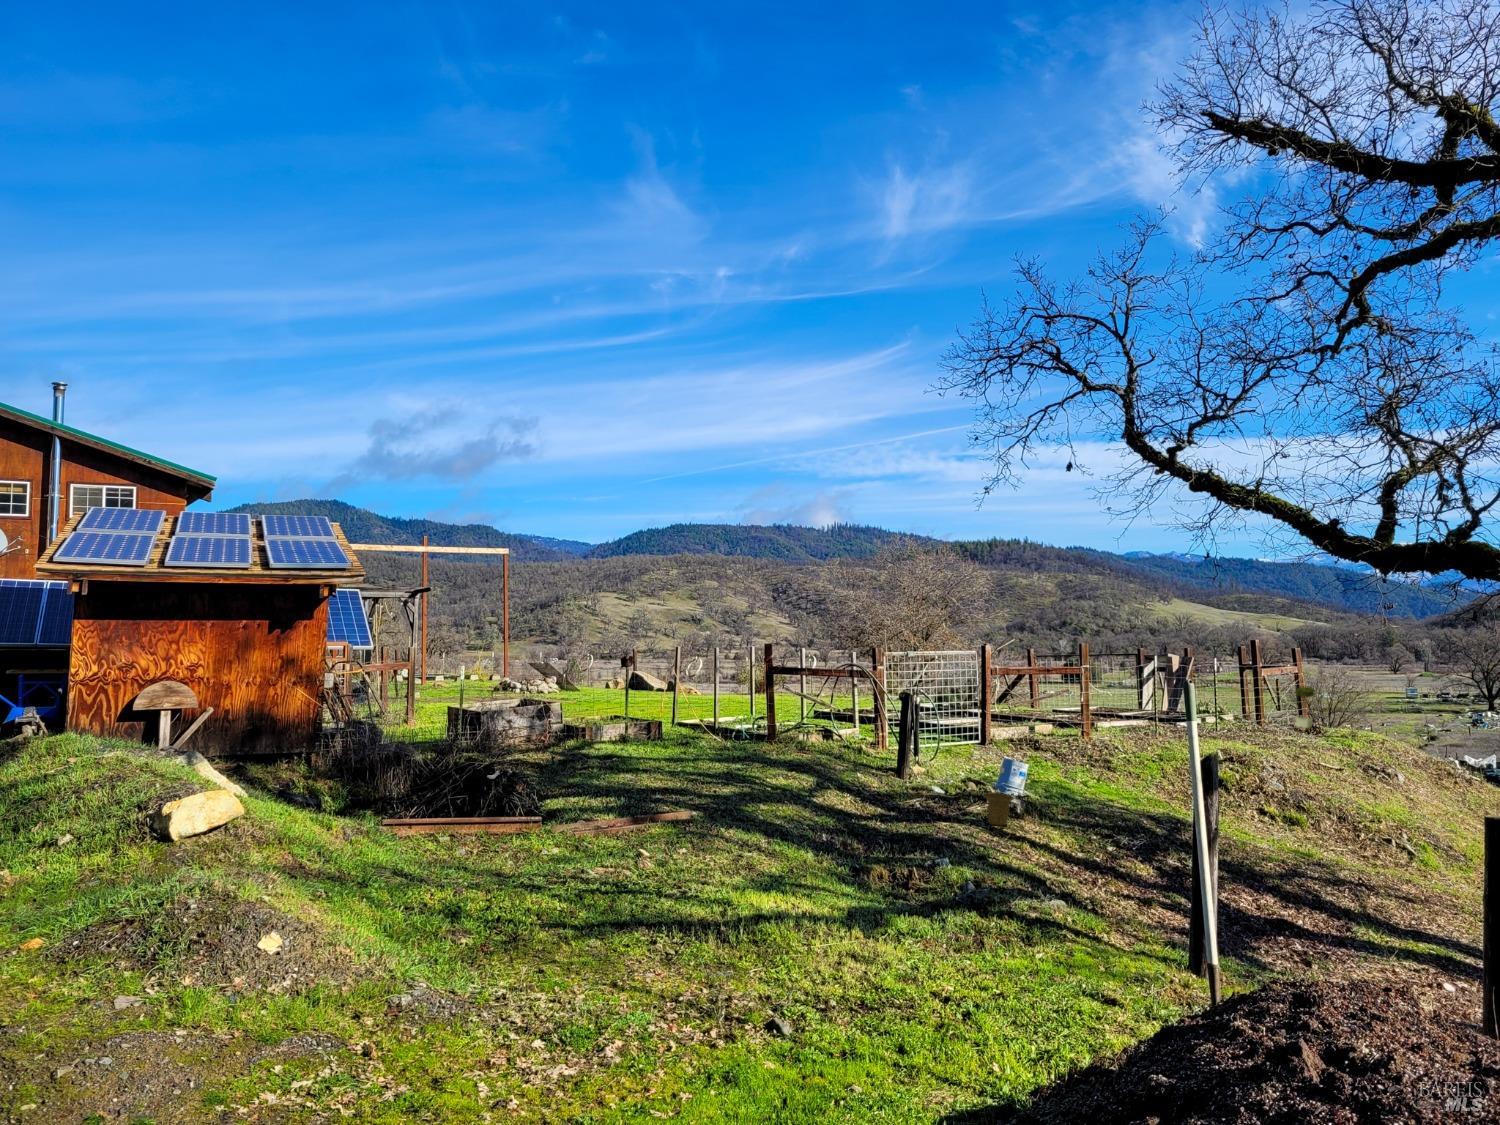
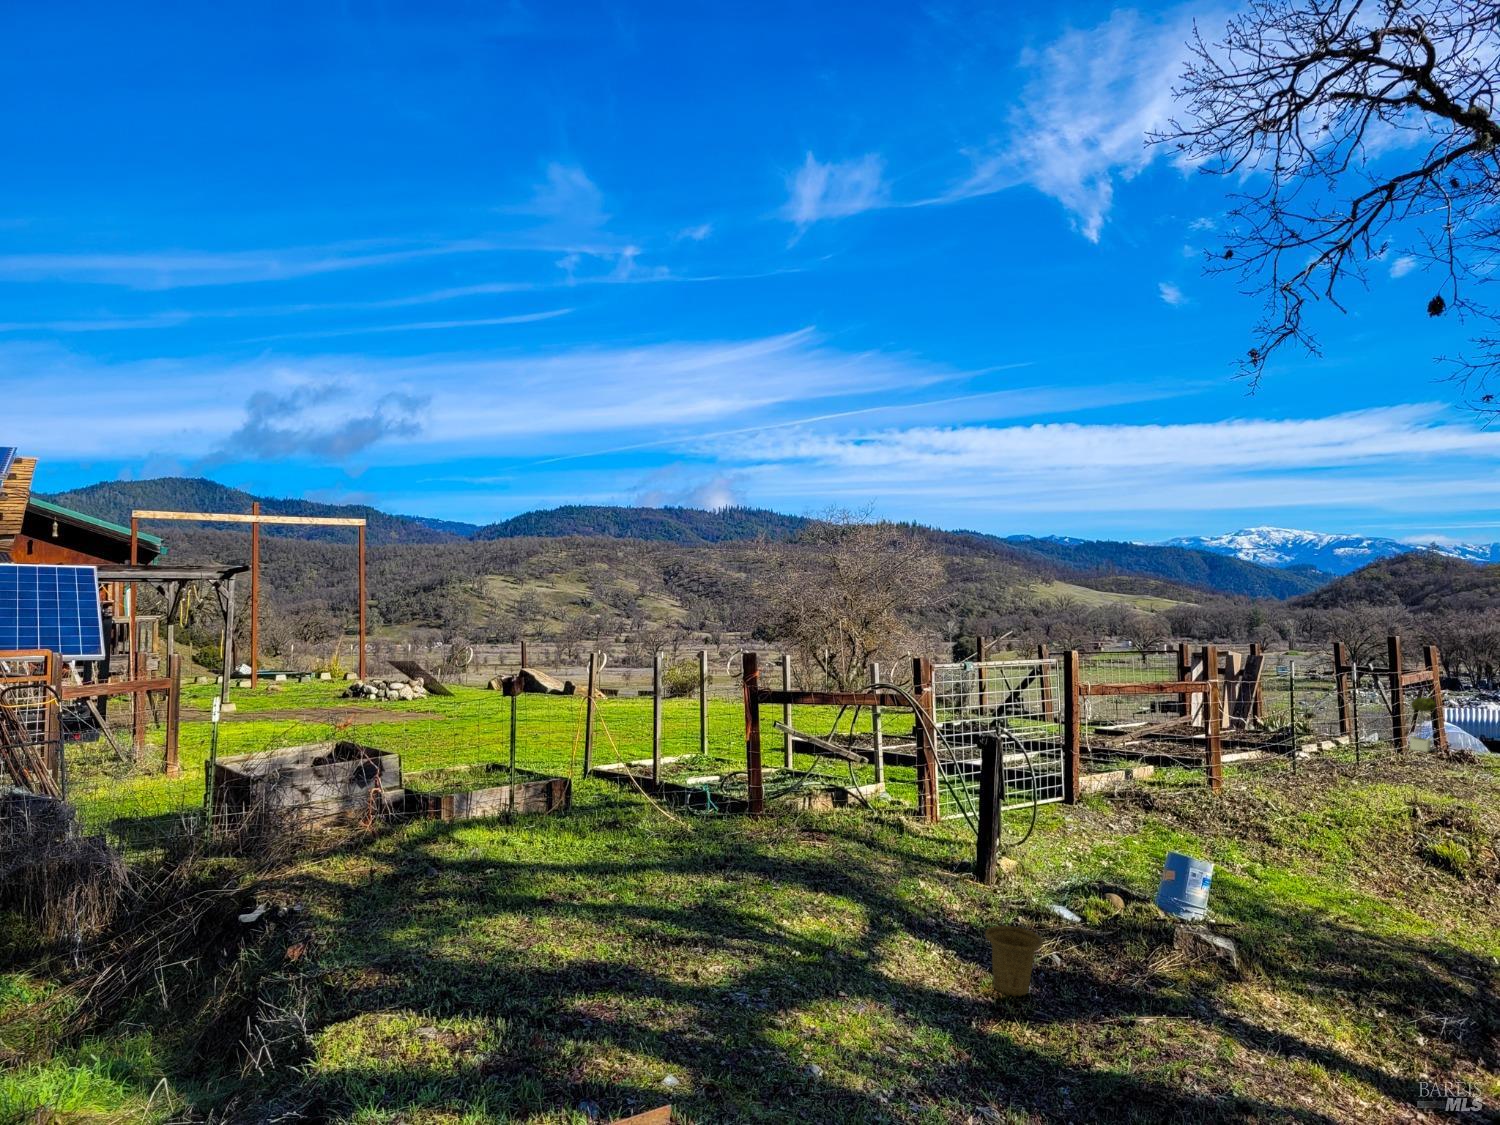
basket: present [984,793,1014,826] -> present [985,926,1043,996]

